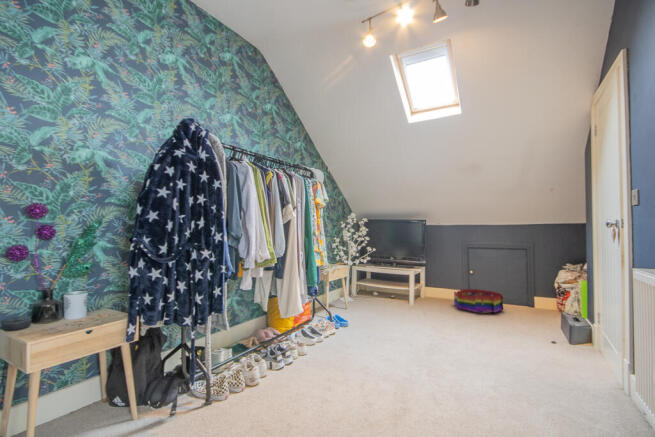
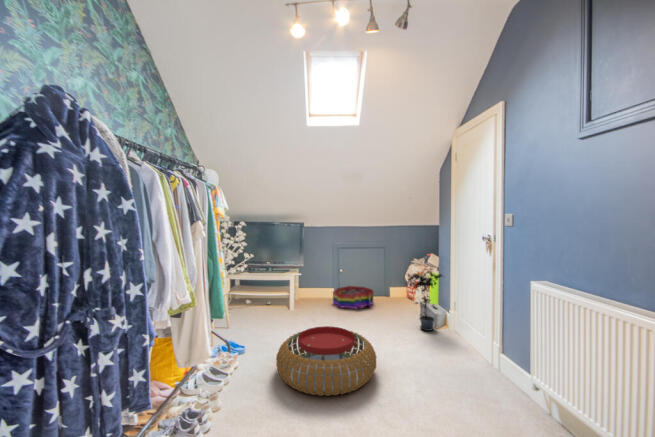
potted plant: none [527,268,587,346] -> present [409,269,442,331]
pouf: none [358,312,459,372] -> present [276,326,376,396]

